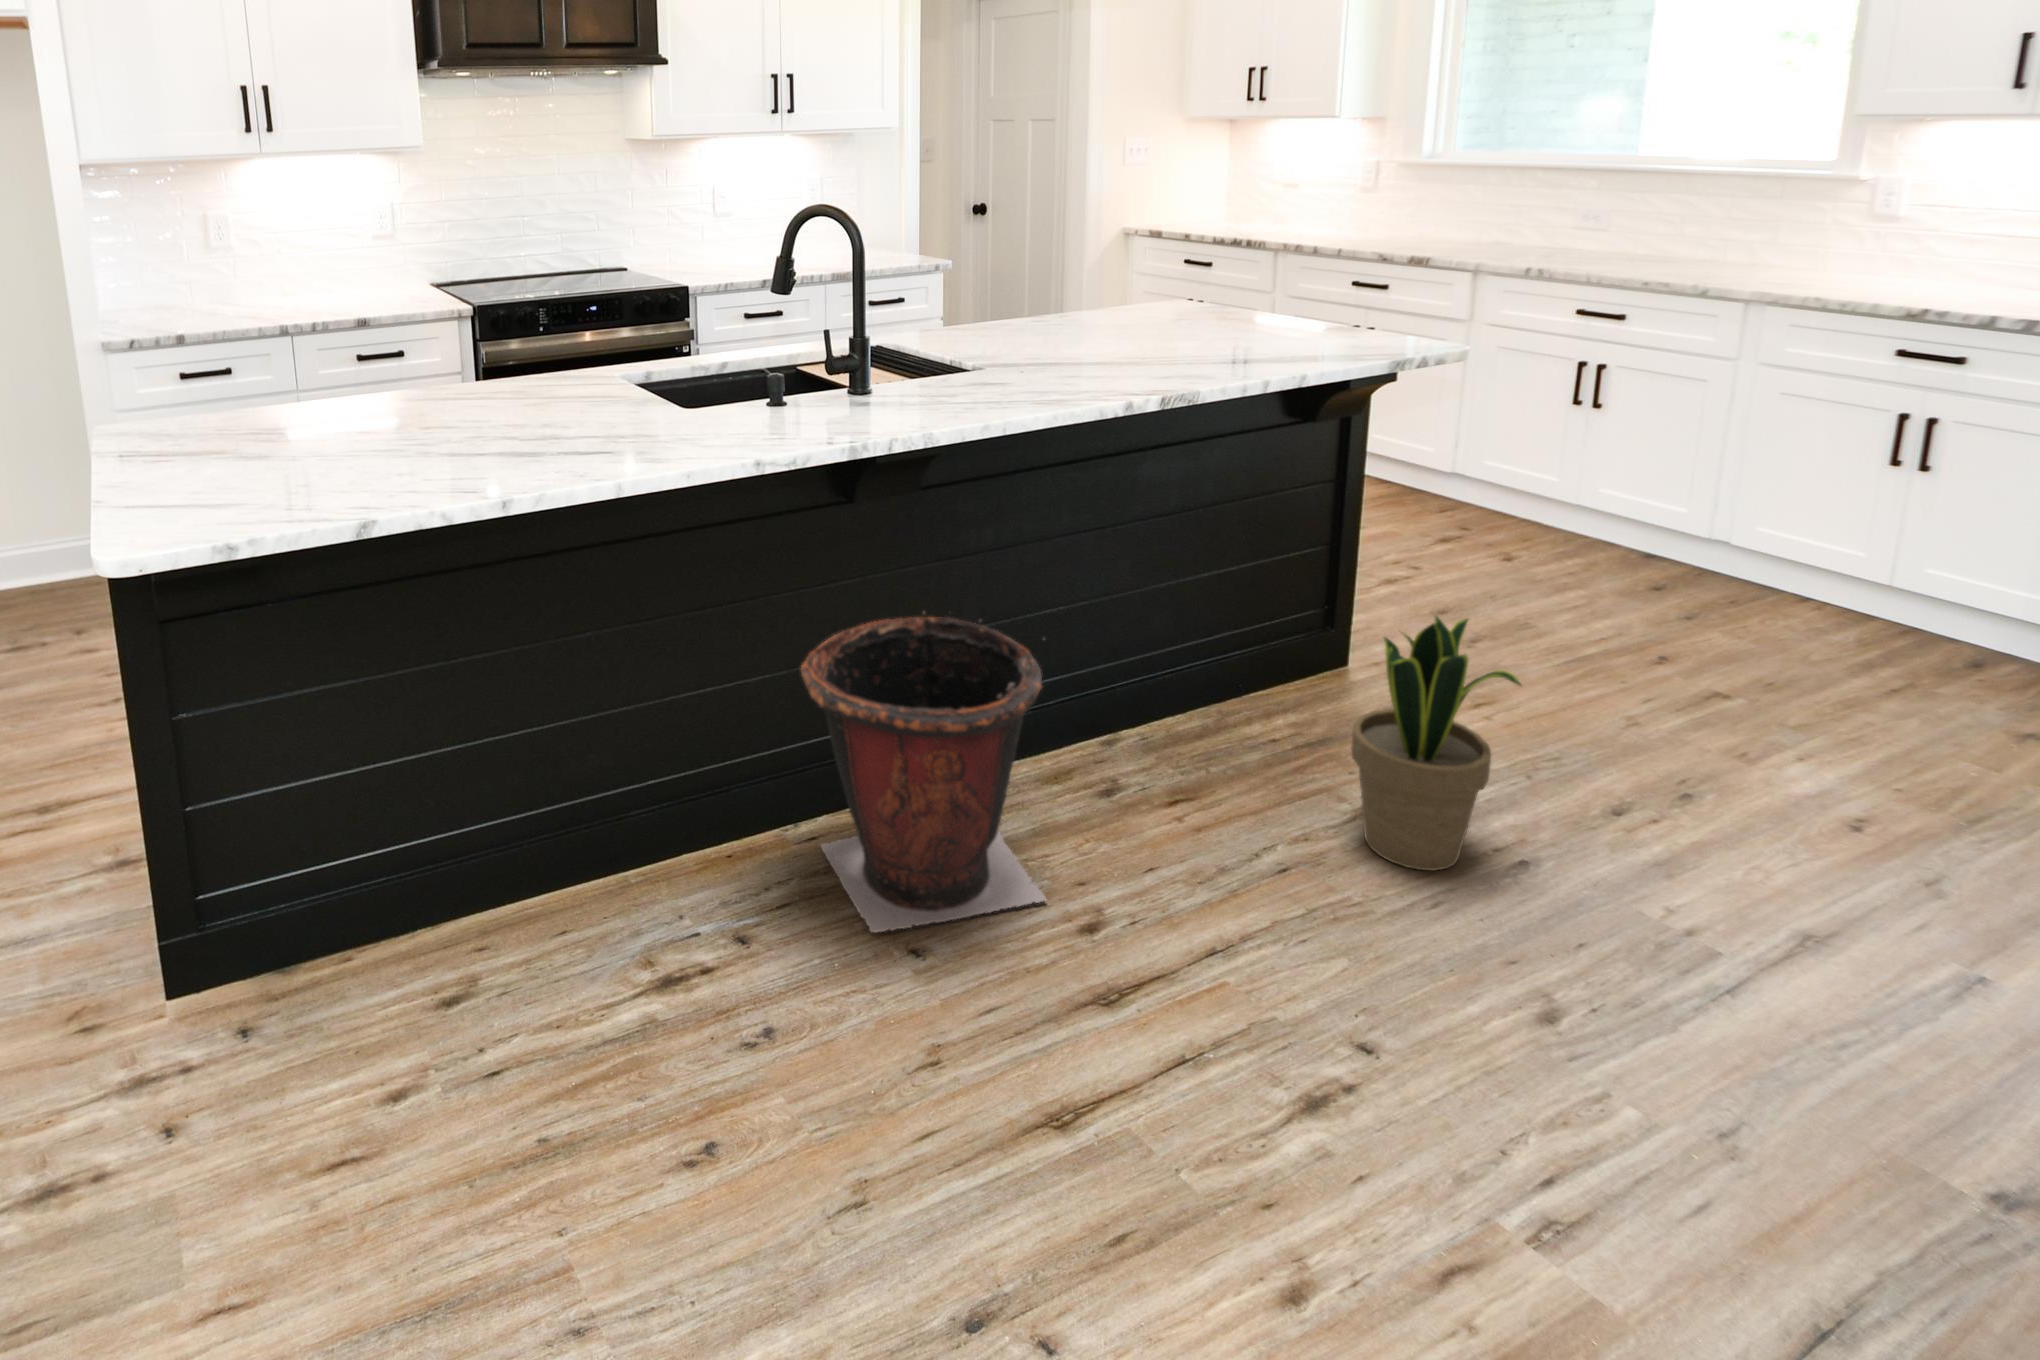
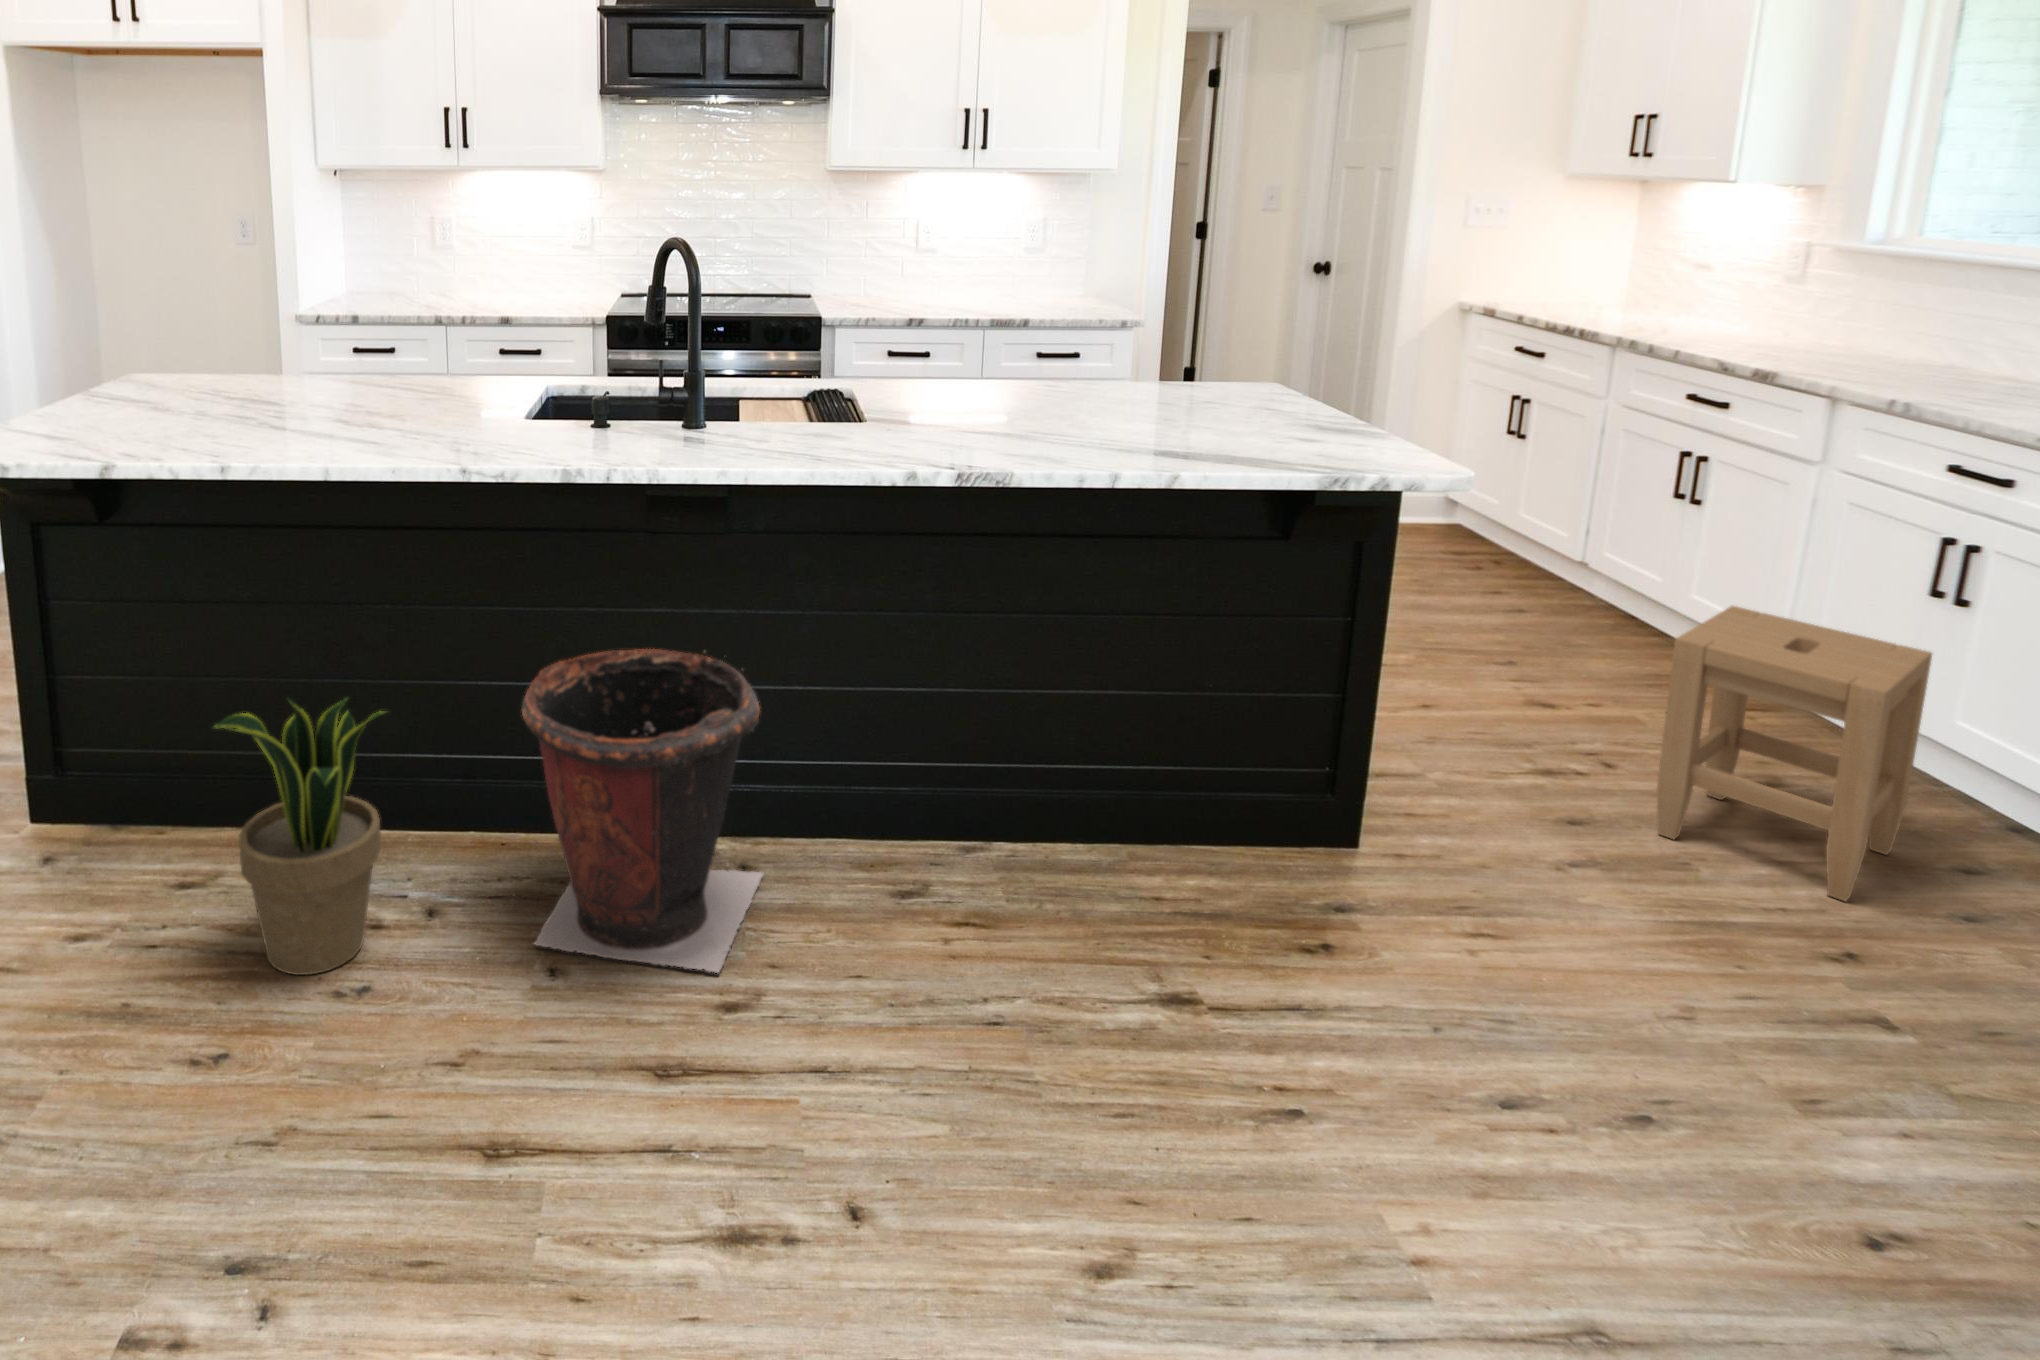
stool: none [1467,431,1627,621] -> present [1657,606,1932,902]
potted plant: present [1351,616,1521,871] -> present [213,699,387,975]

